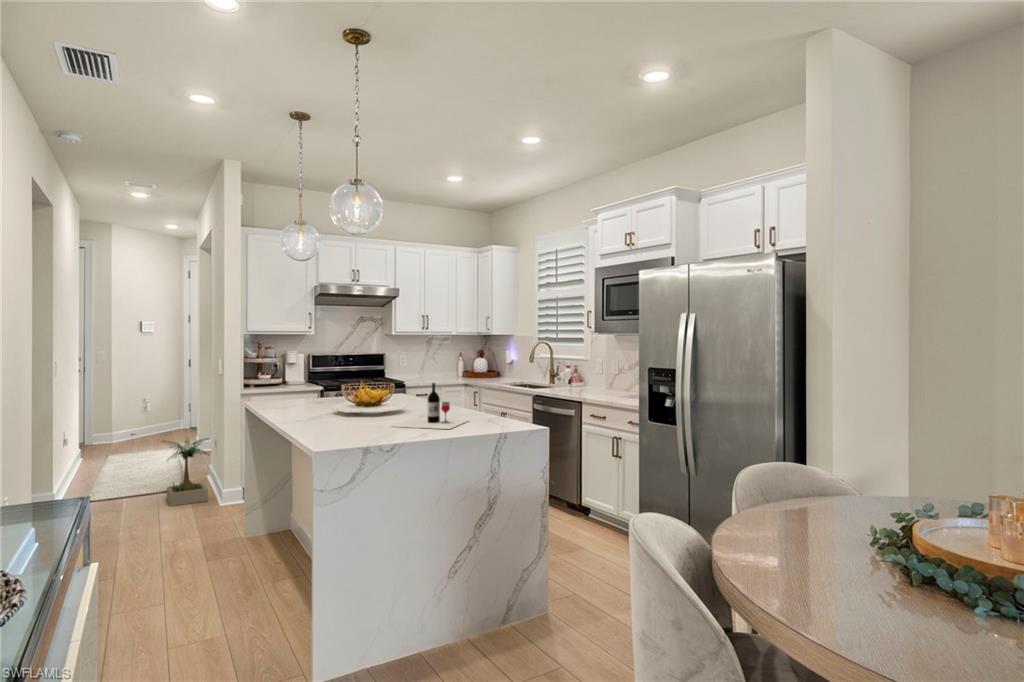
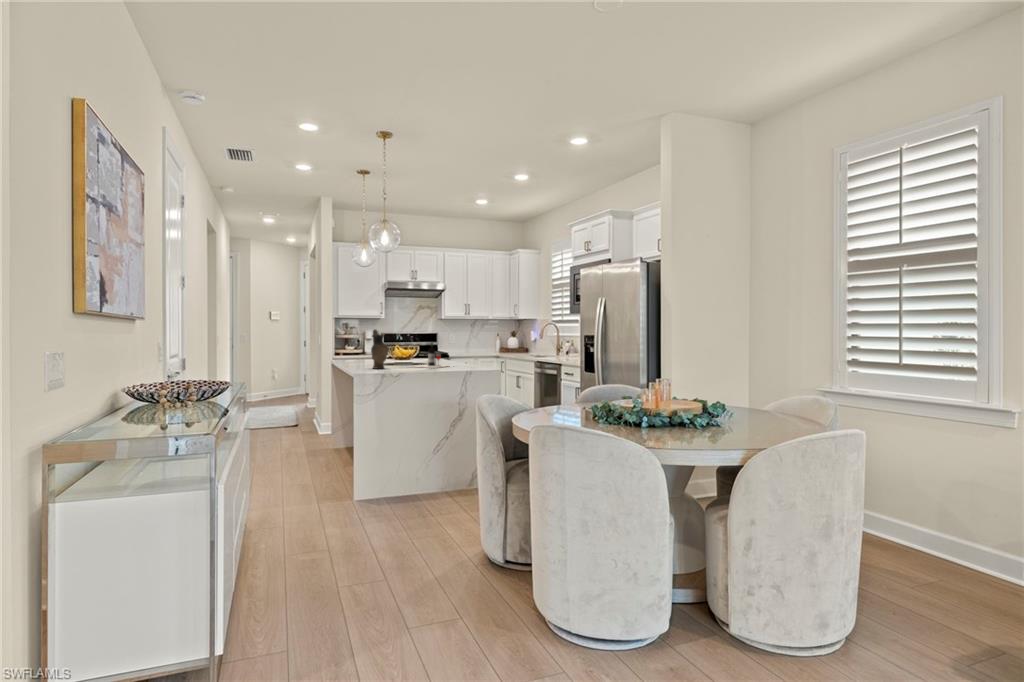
ceramic pitcher: none [340,364,370,436] -> present [371,329,389,369]
potted plant: present [163,436,209,506] -> none [280,388,316,433]

